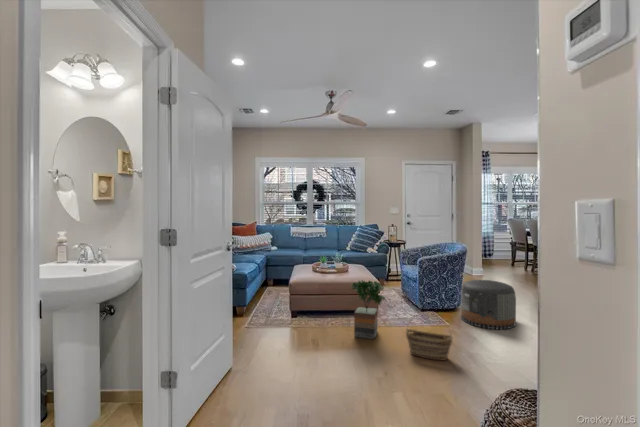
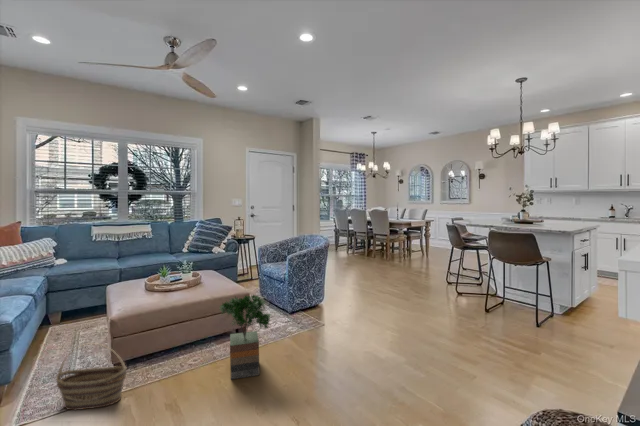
pouf: present [461,280,516,330] -> none [333,271,384,323]
basket: present [406,329,452,361] -> present [56,344,126,410]

